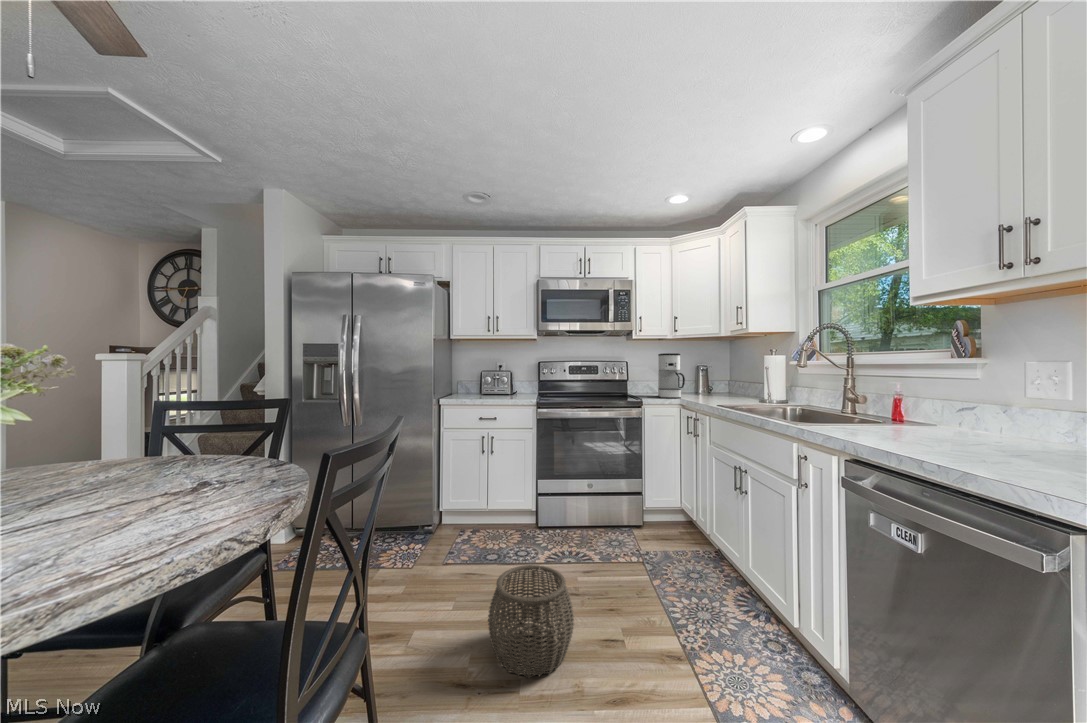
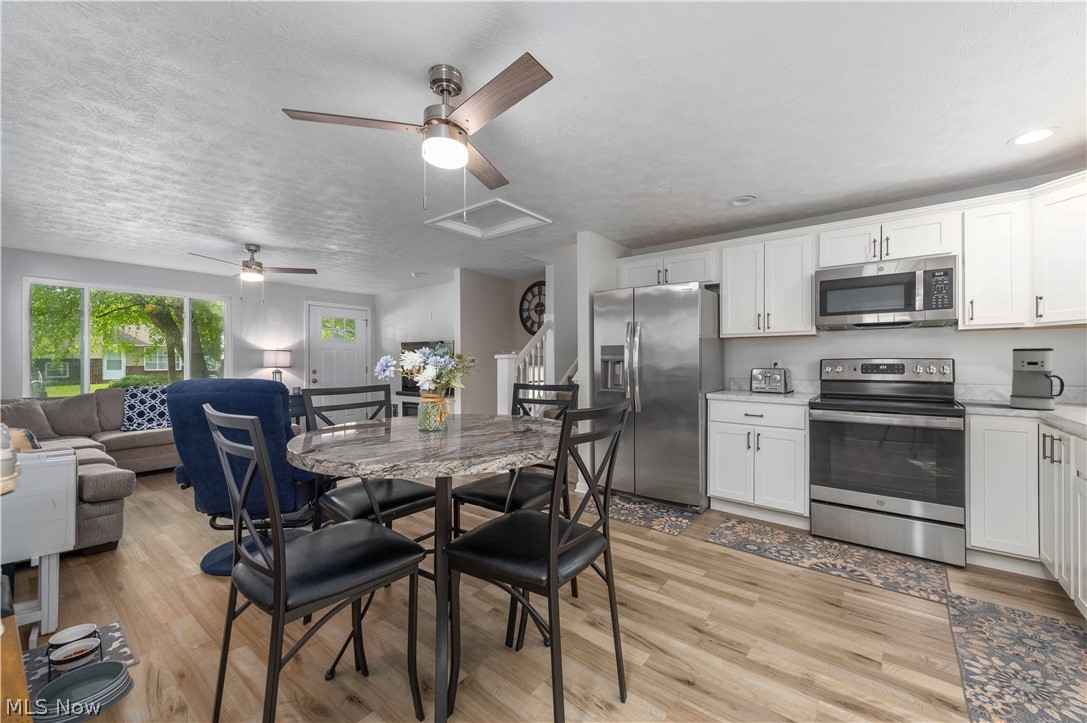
woven basket: present [488,565,574,677] -> none [723,553,813,654]

